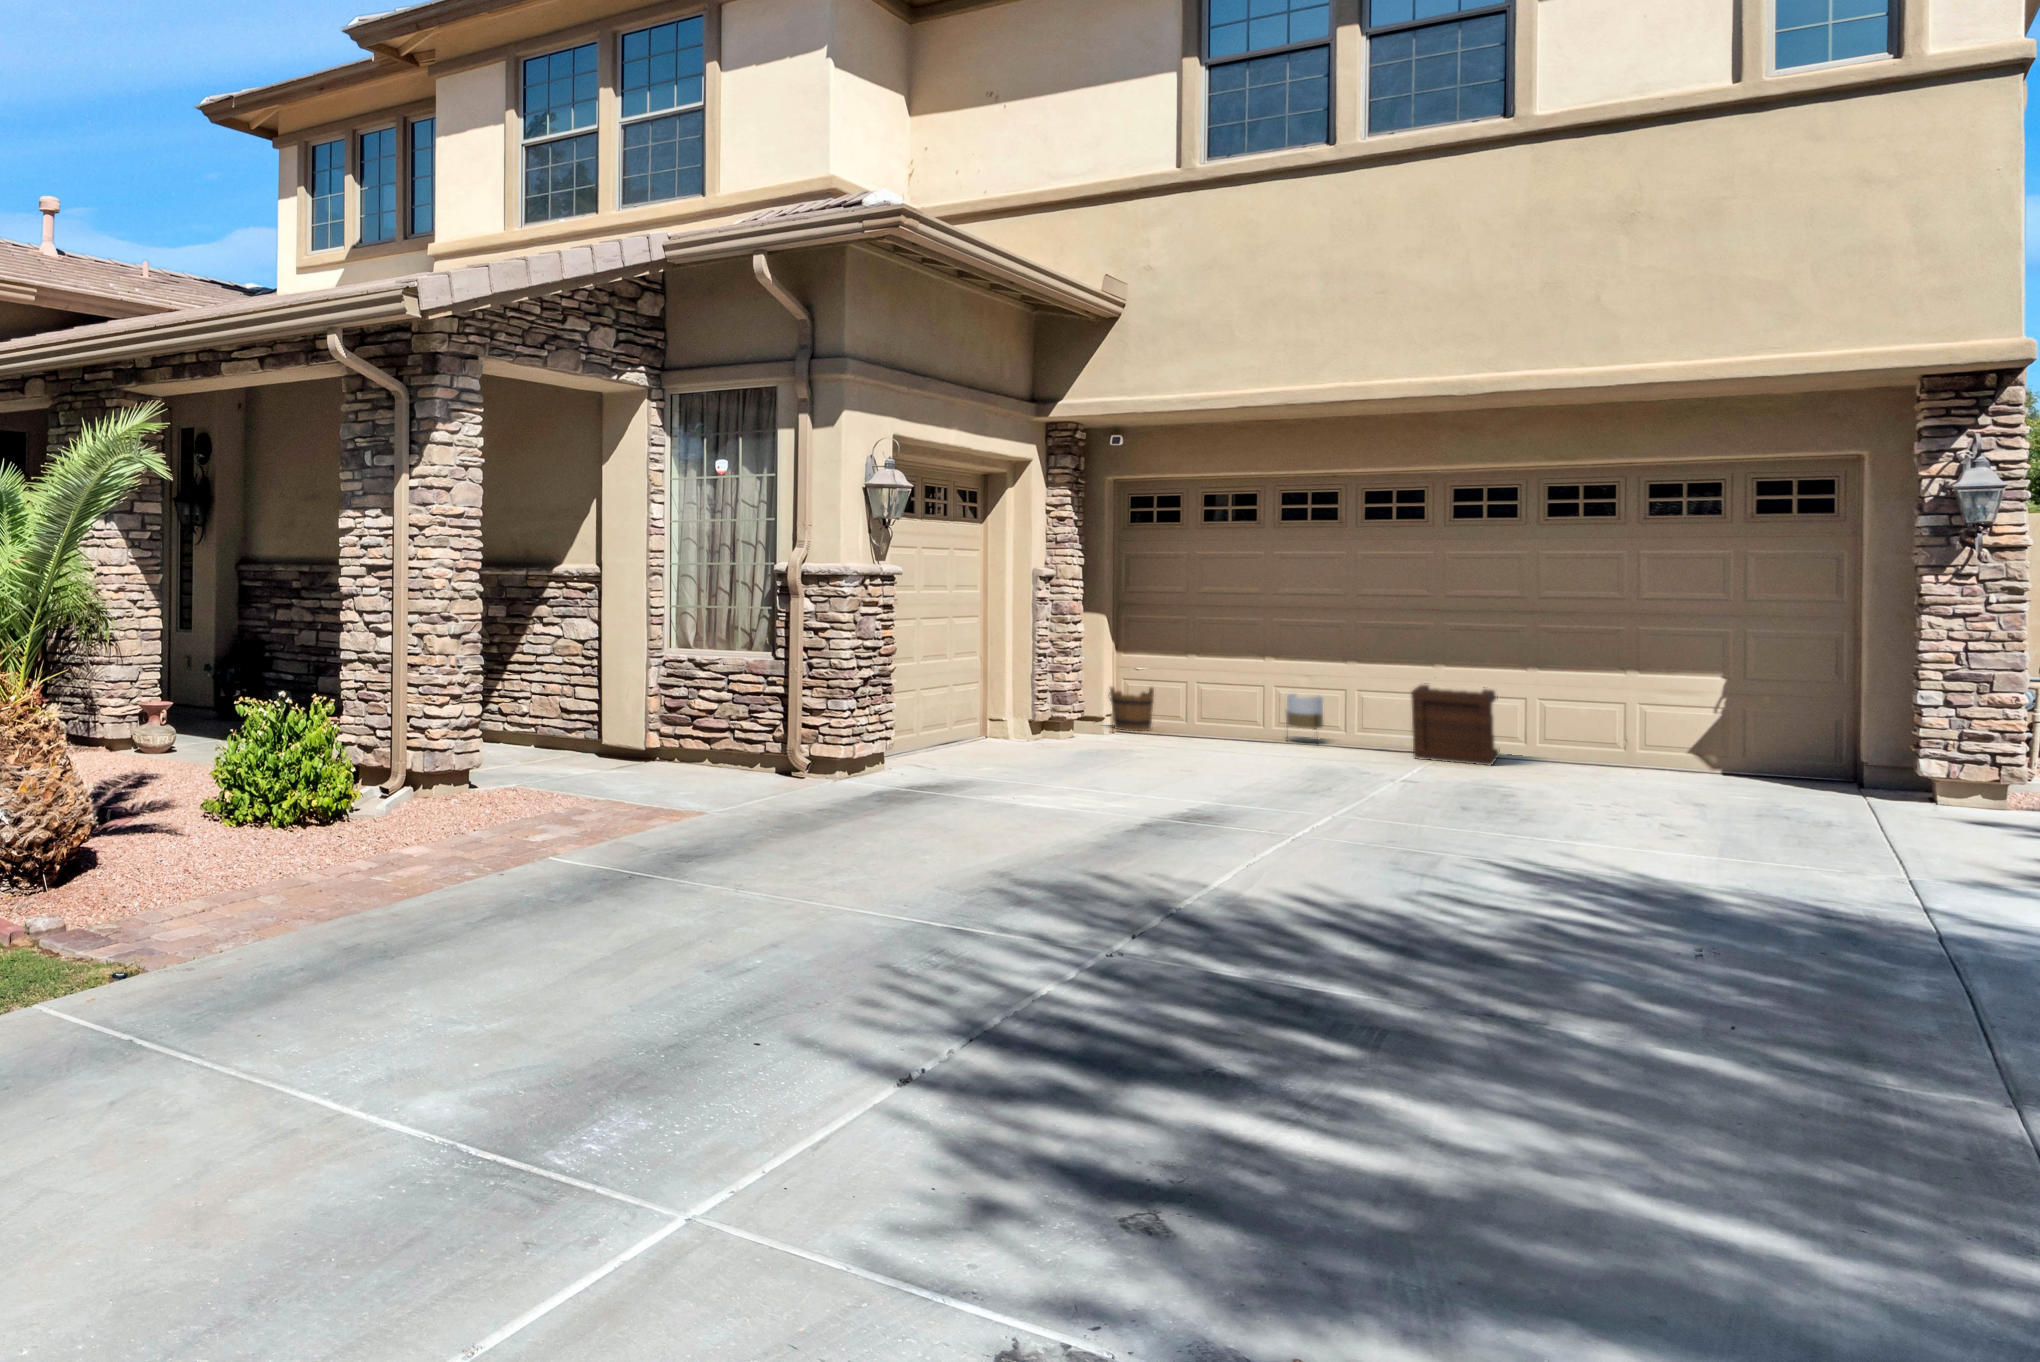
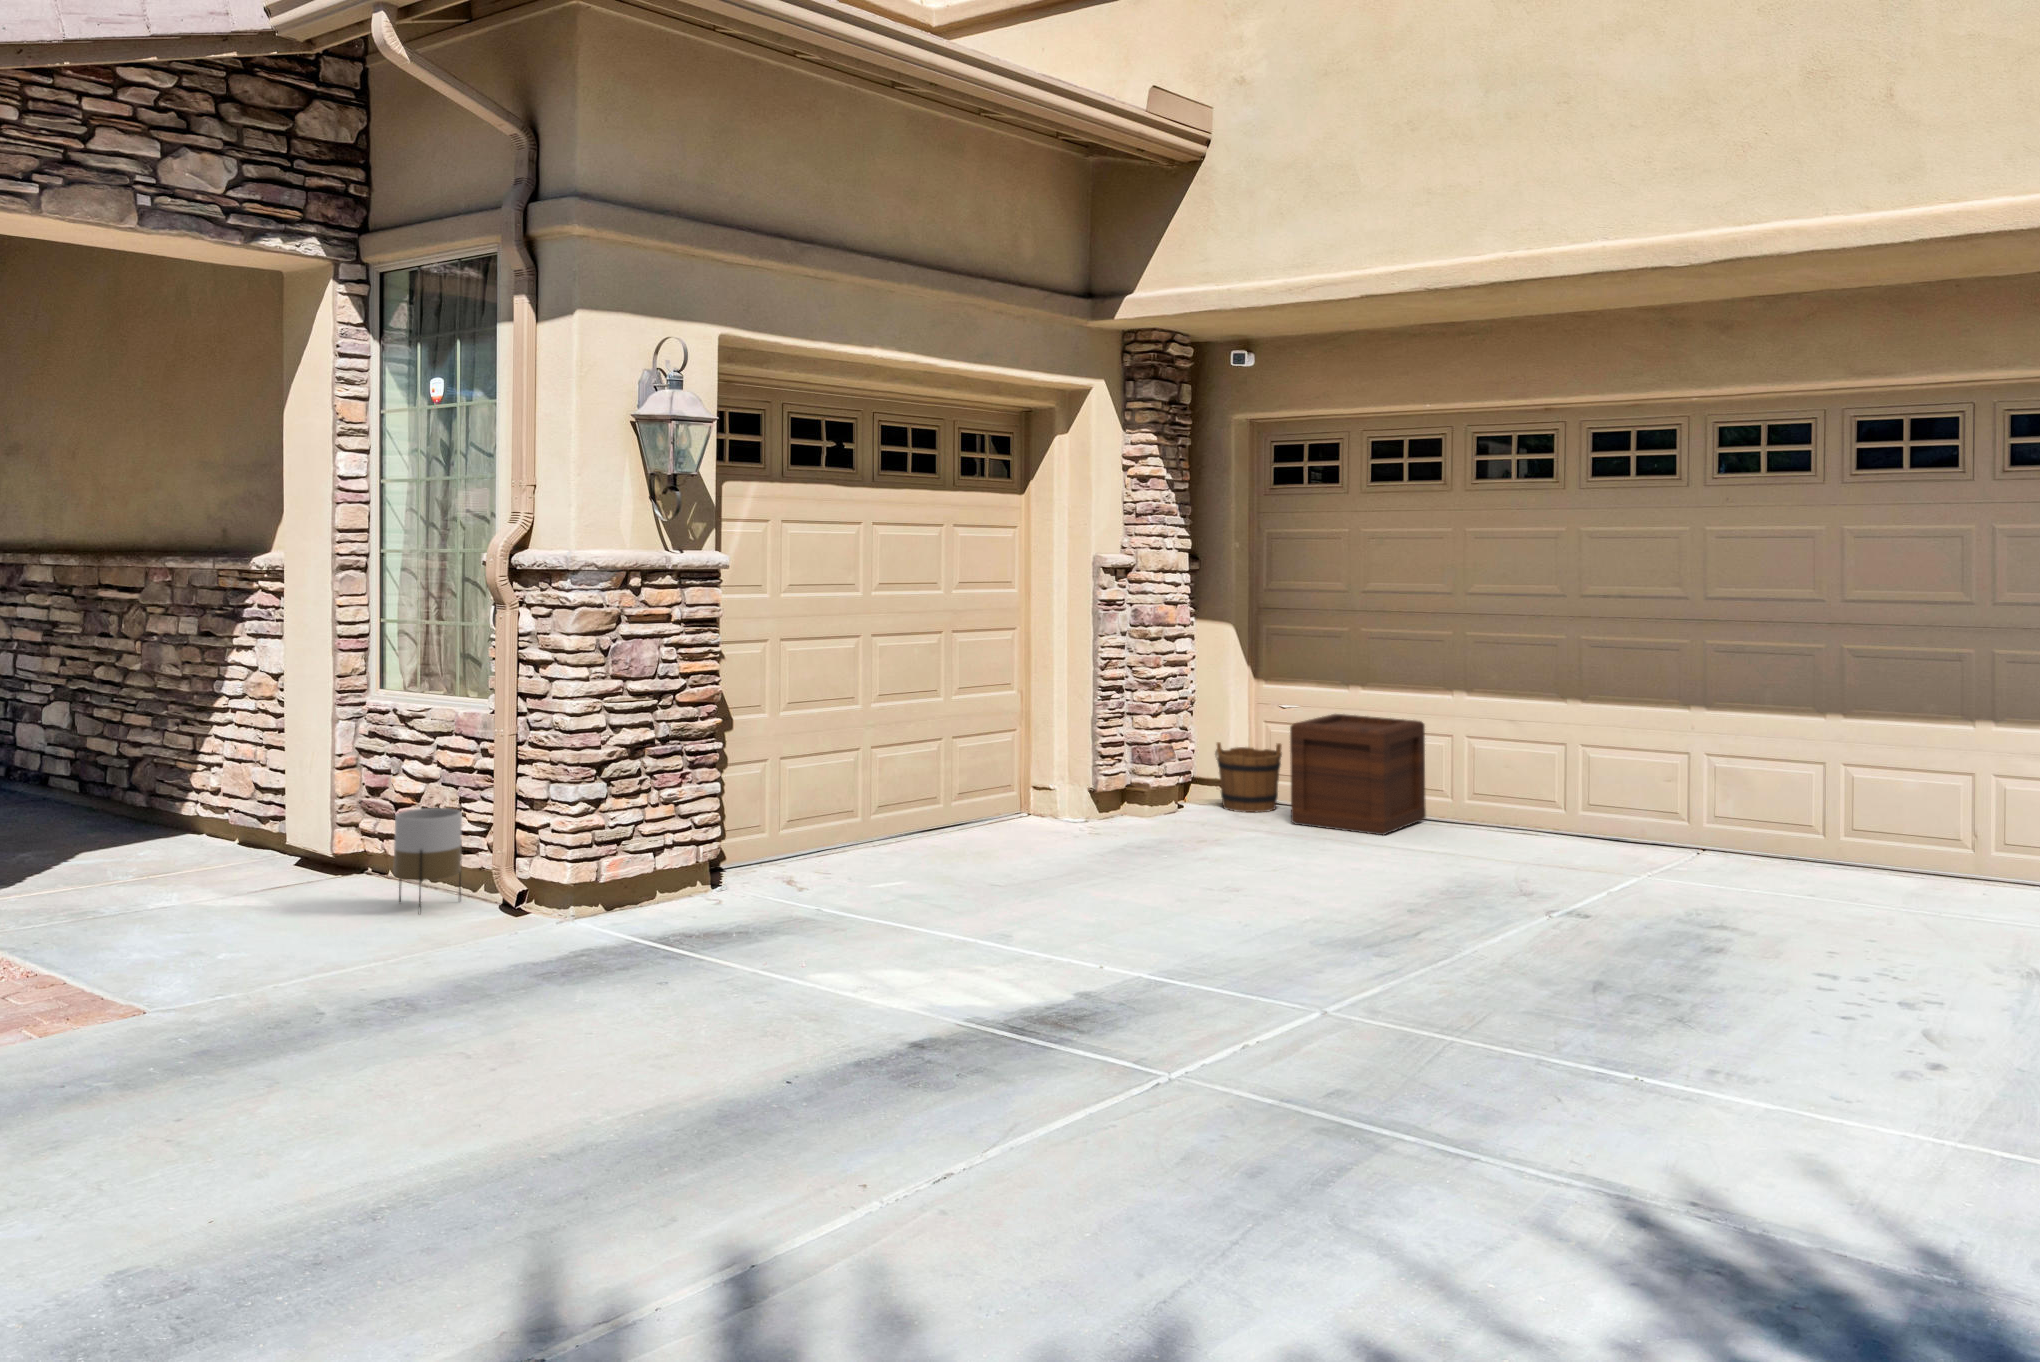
wooden crate: present [1411,685,1499,766] -> present [1290,714,1426,835]
planter: present [1286,694,1323,739] -> present [393,808,462,912]

